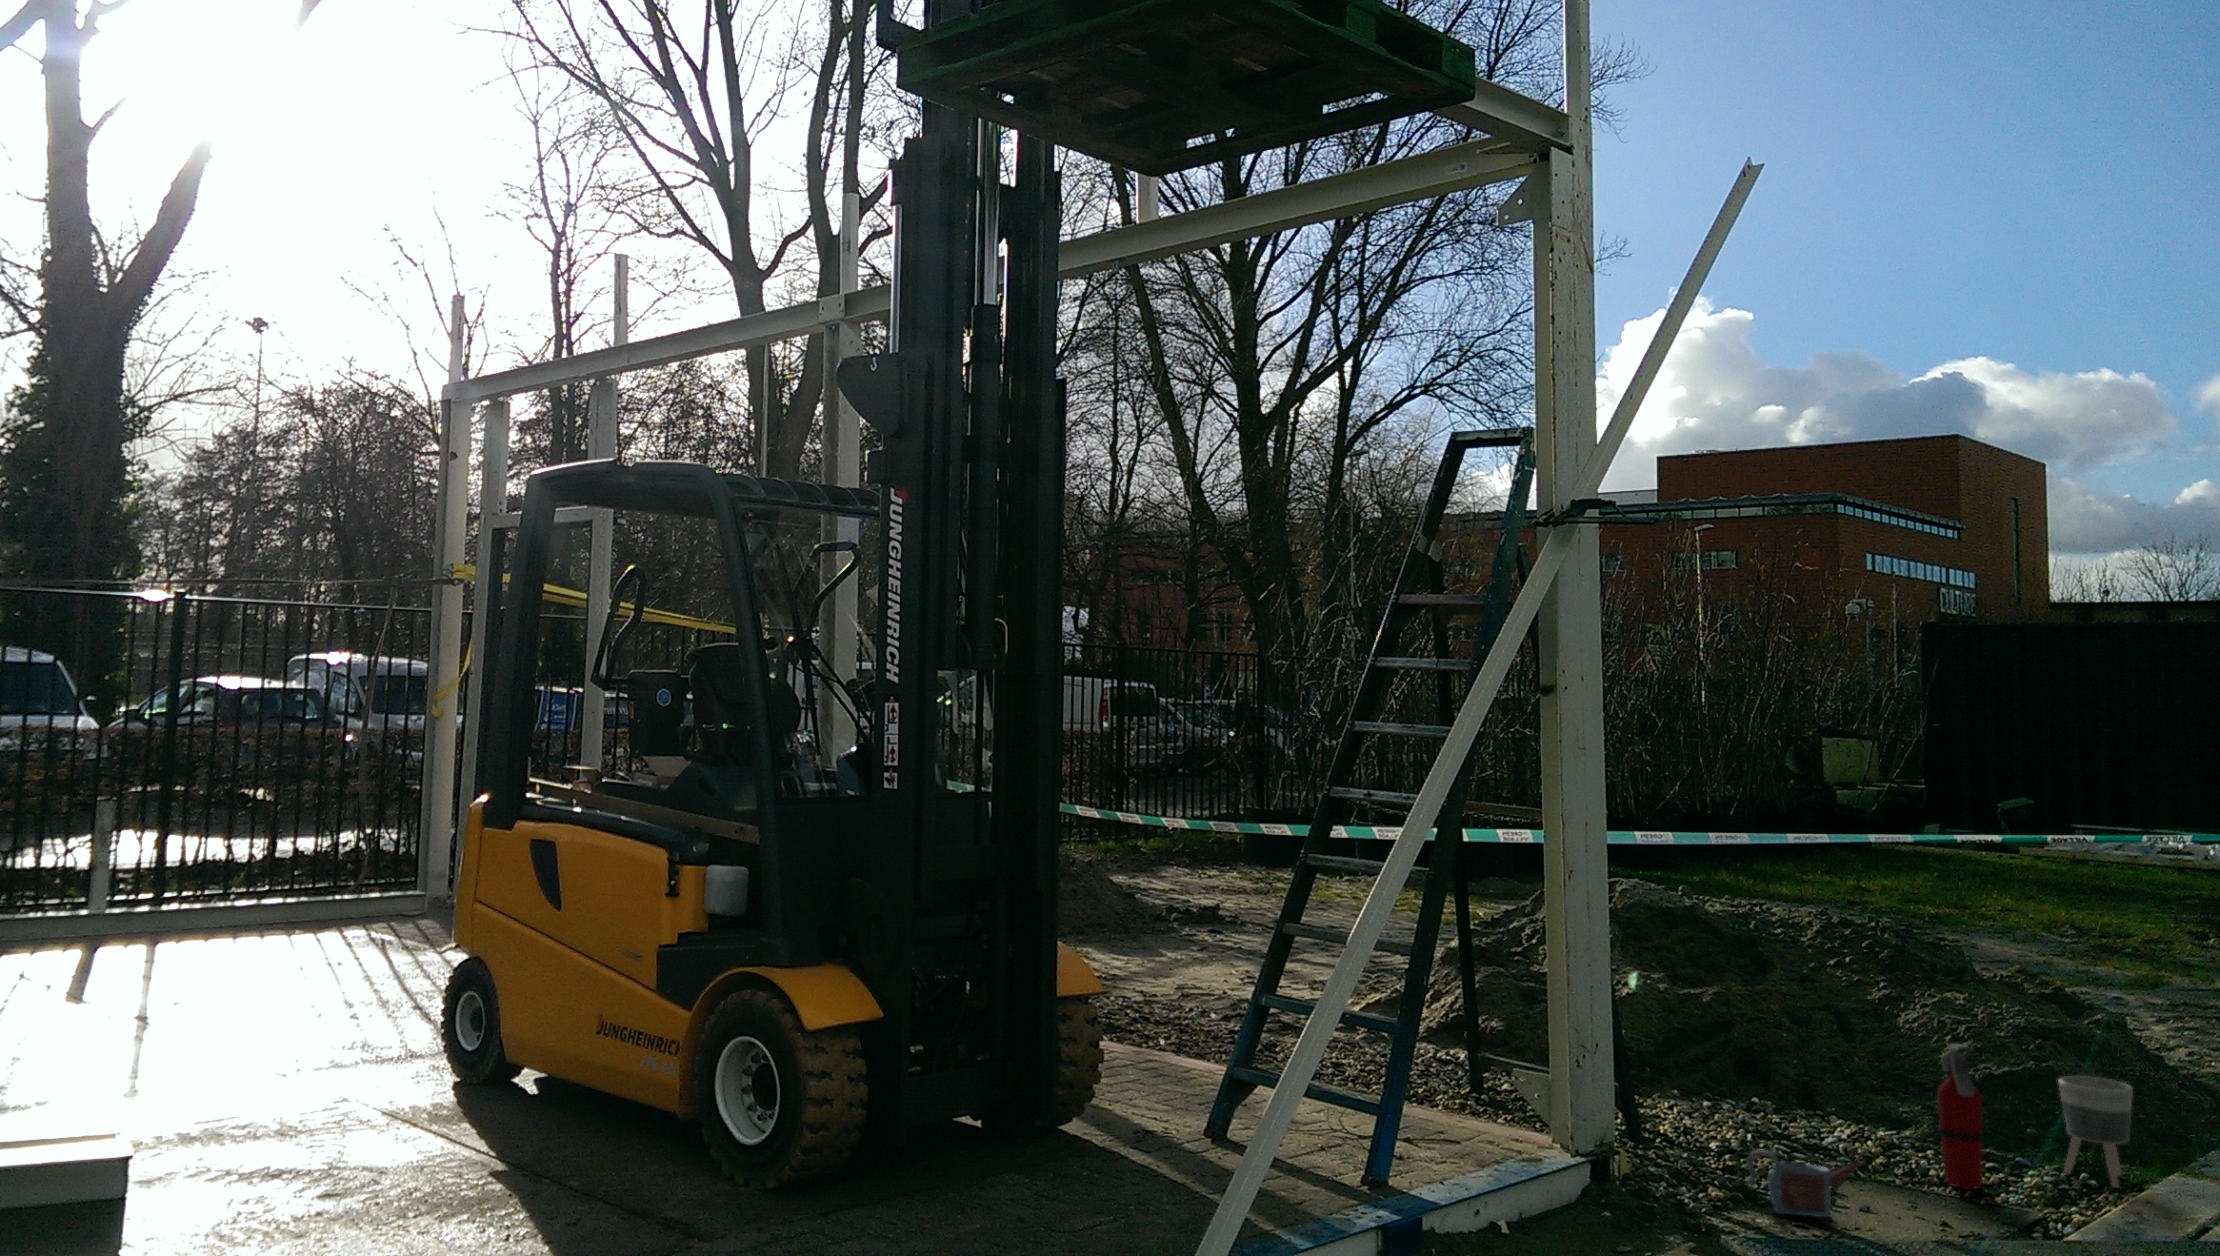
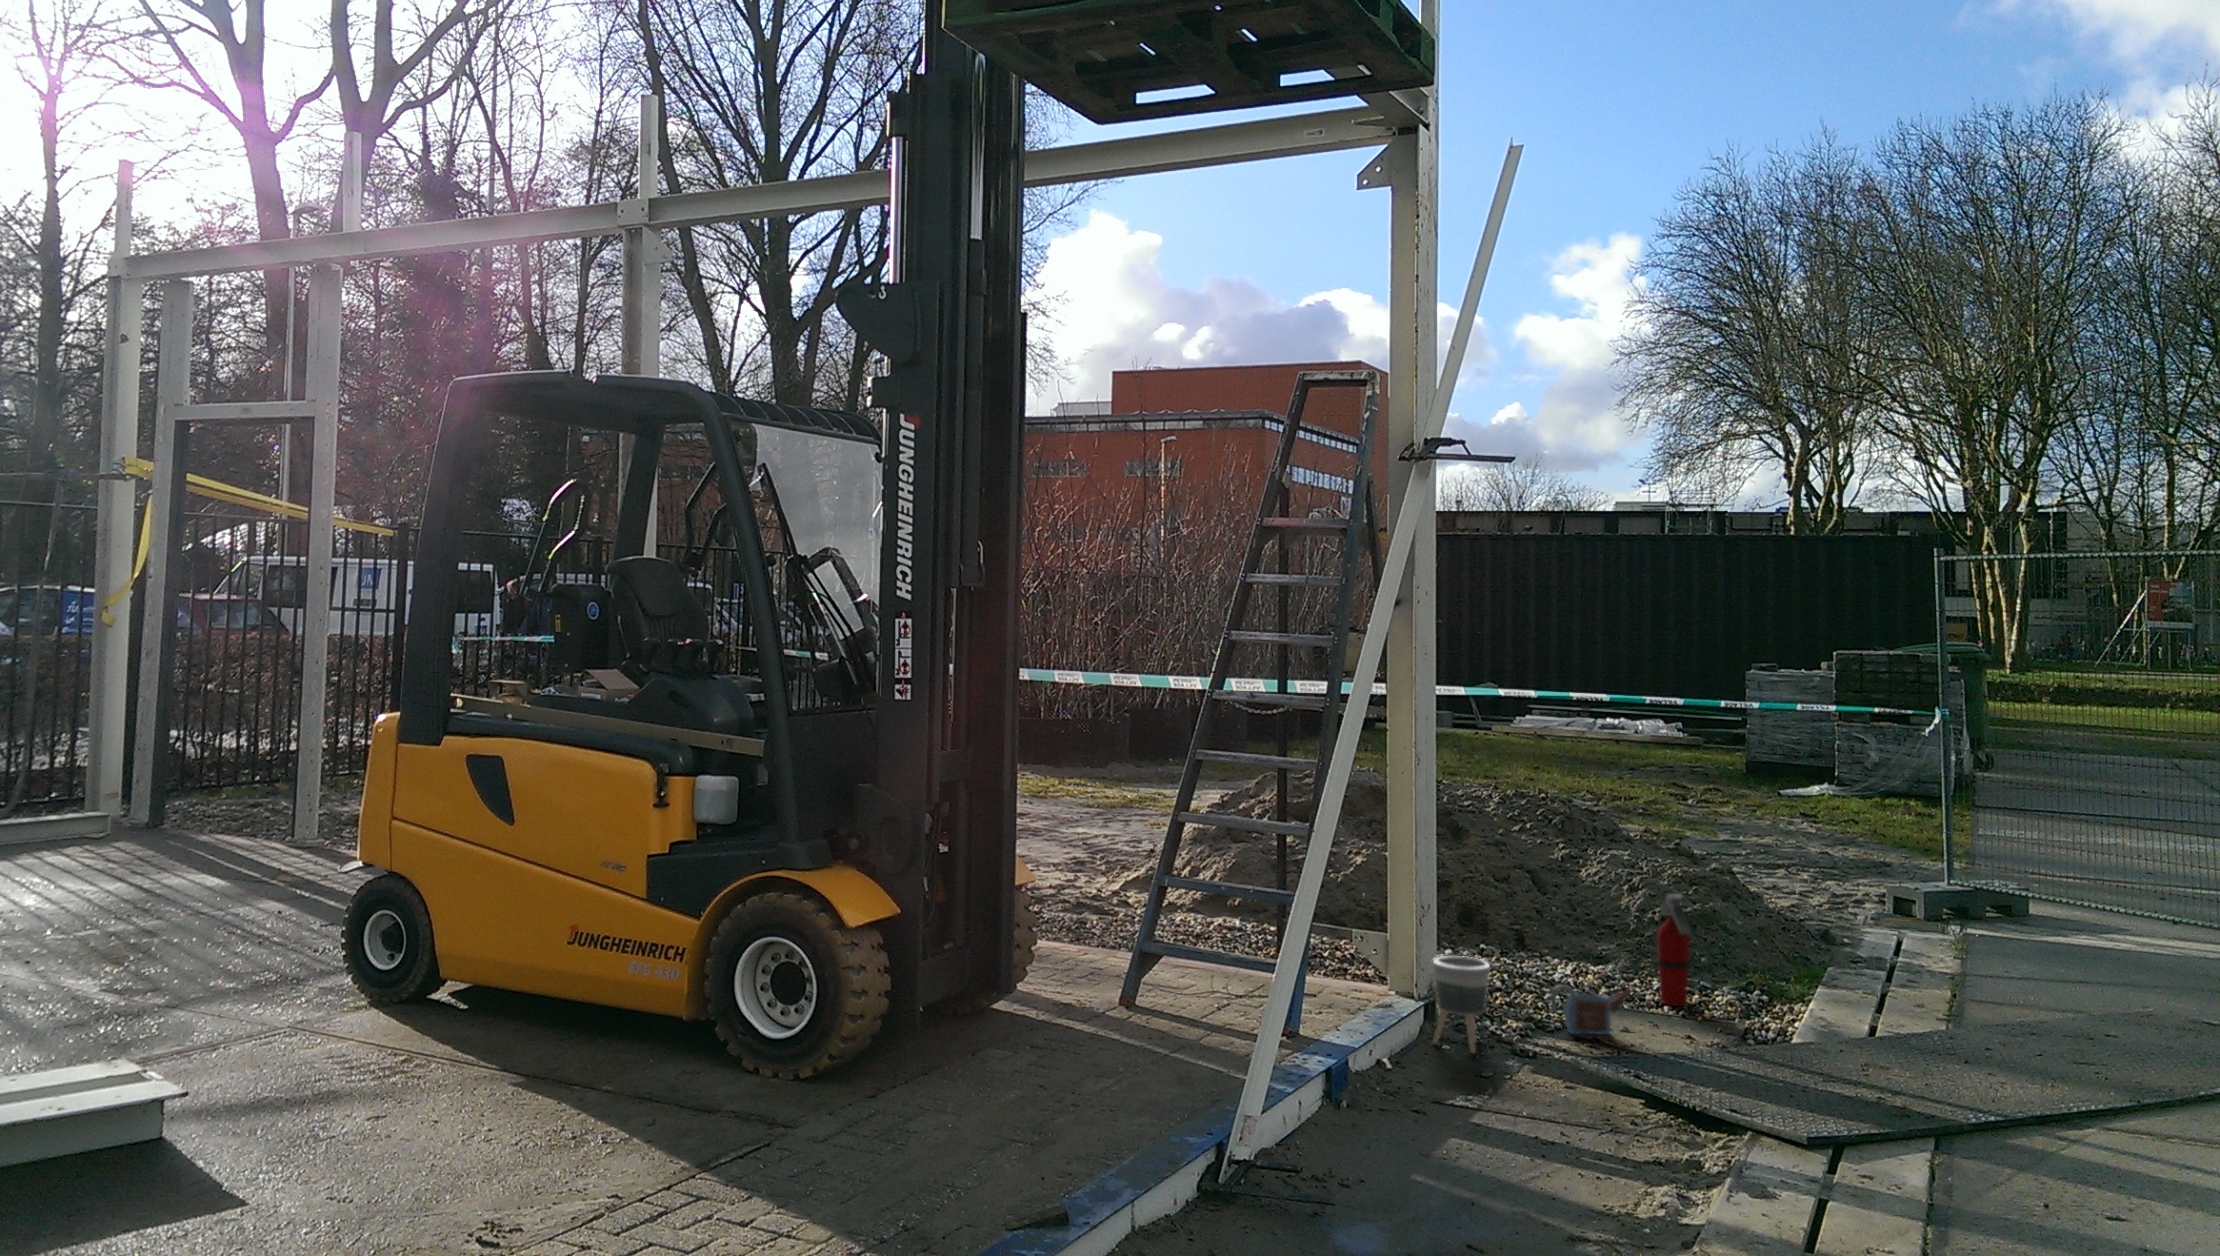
planter: present [2058,1076,2133,1188] -> present [1433,956,1490,1053]

